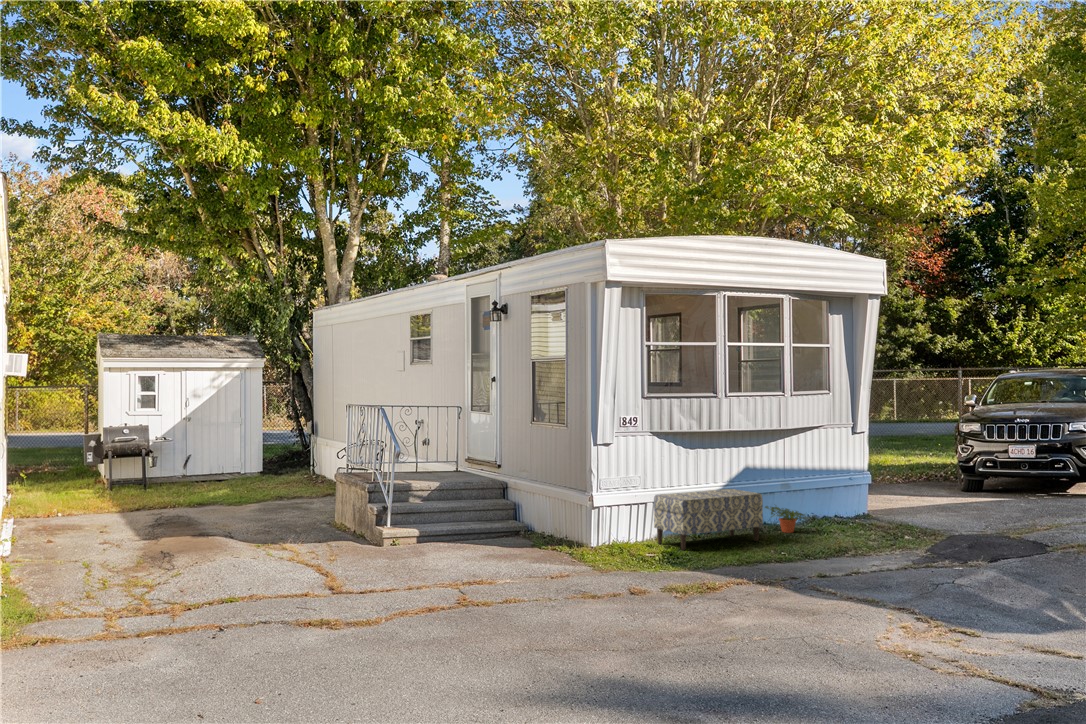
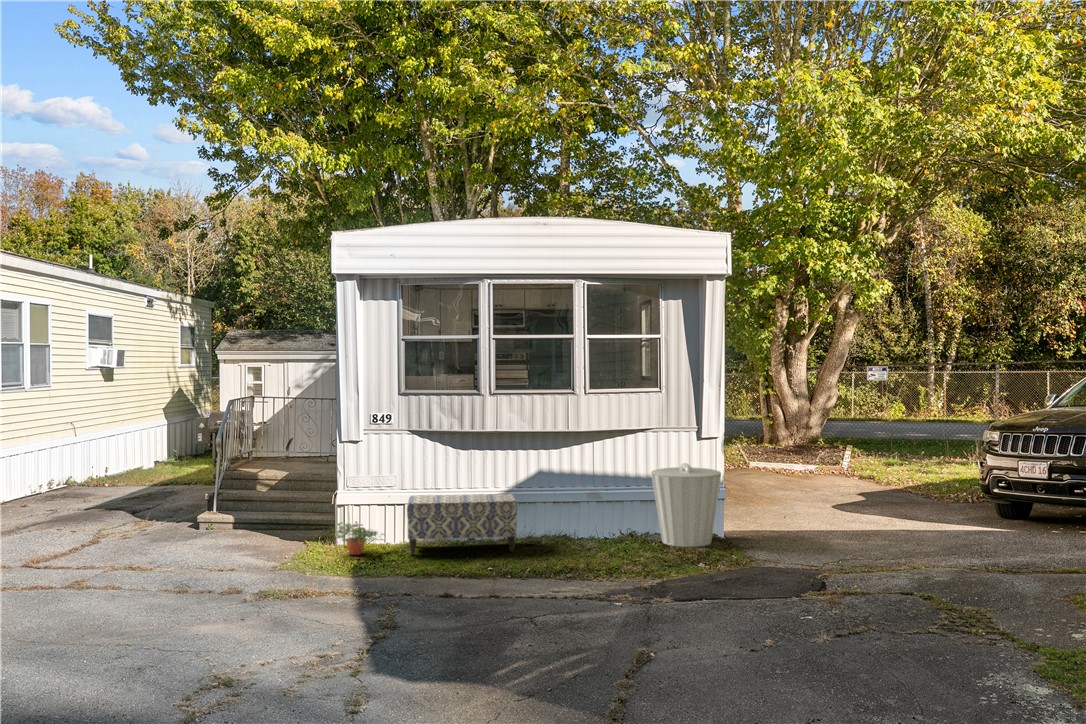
trash can: none [834,455,897,527] -> present [651,463,721,547]
potted plant: present [765,506,808,533] -> present [335,522,384,555]

